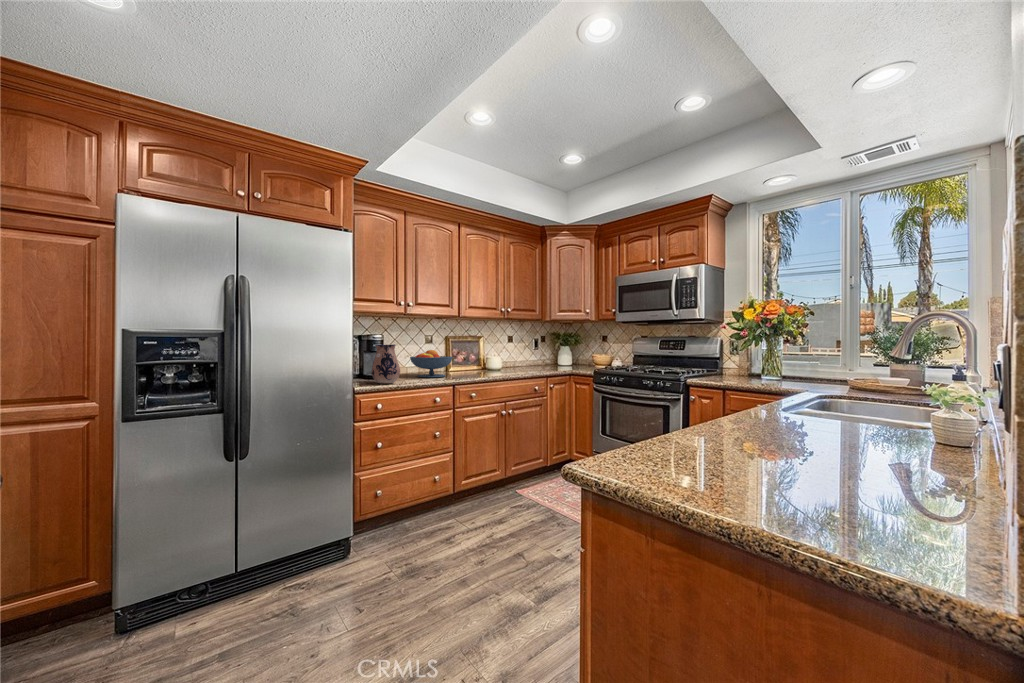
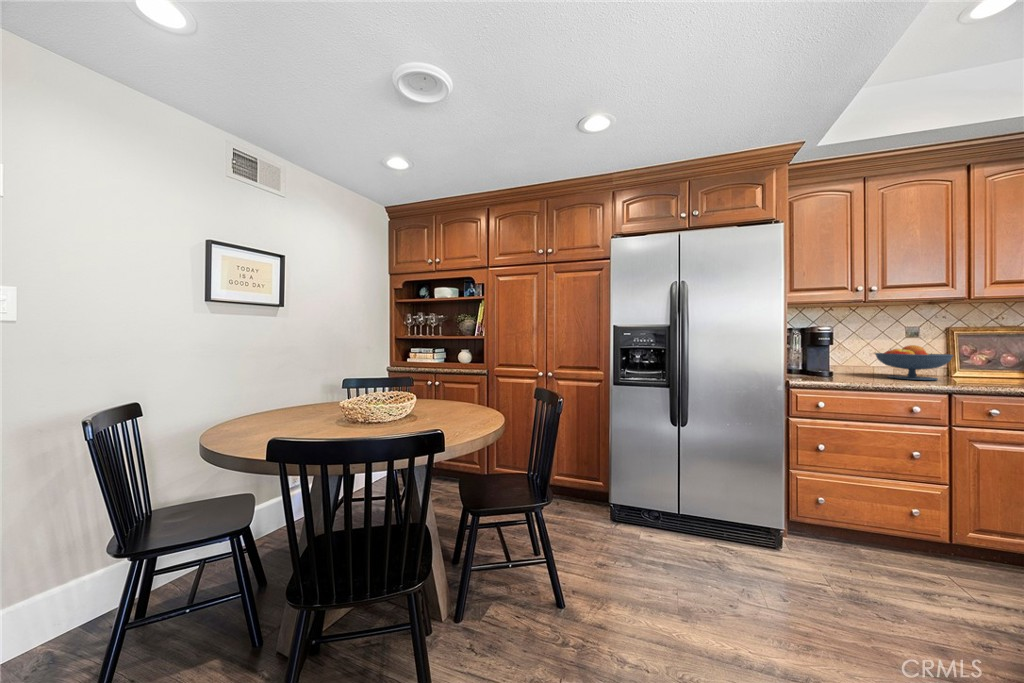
ceramic pitcher: present [372,344,400,384] -> none [815,337,855,381]

